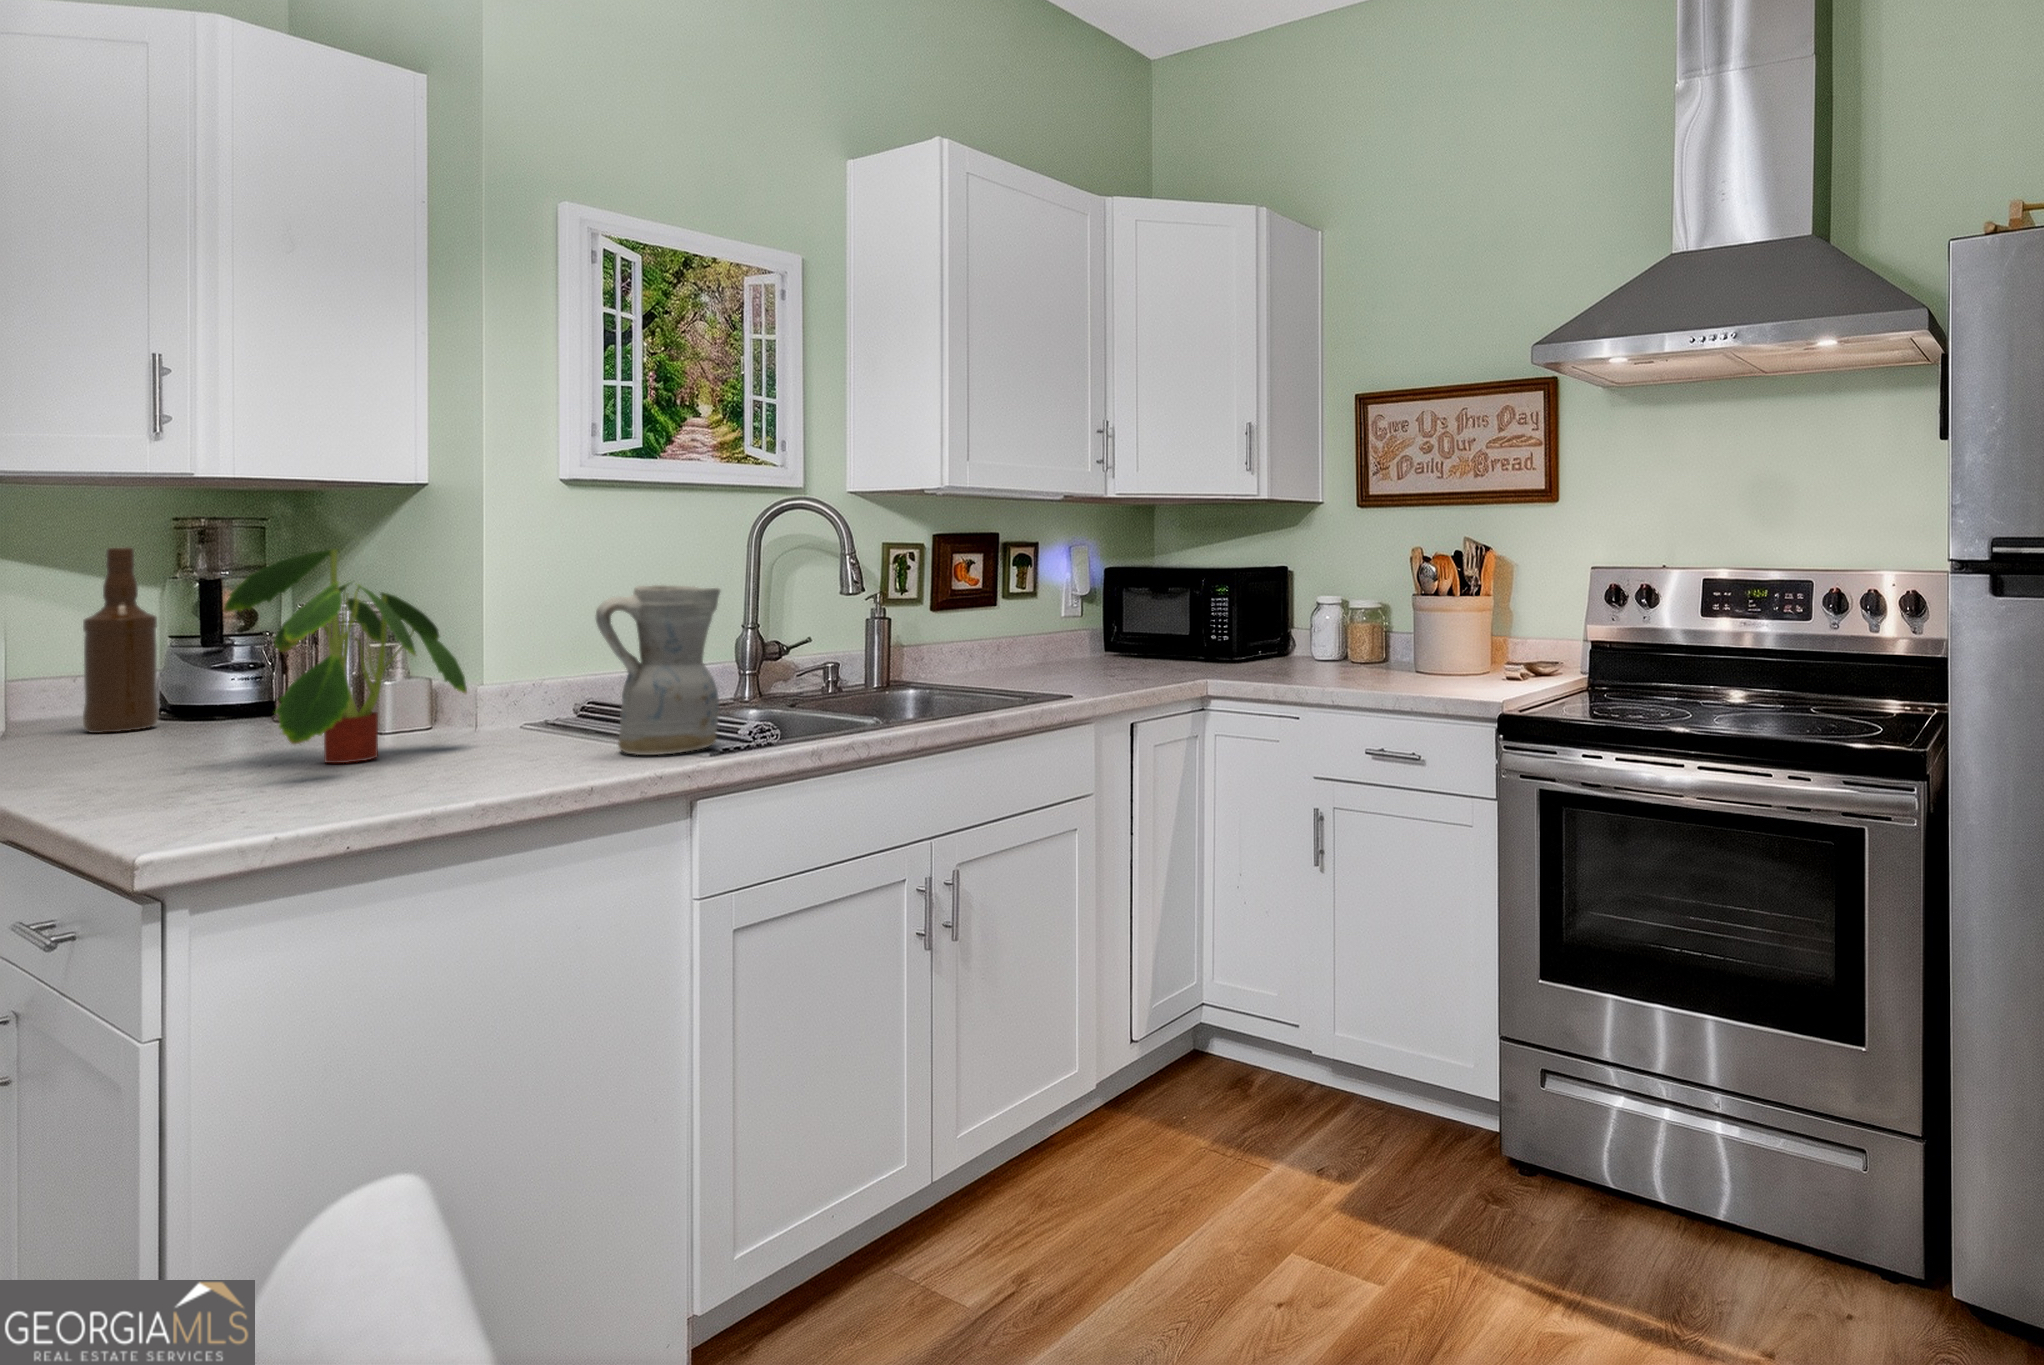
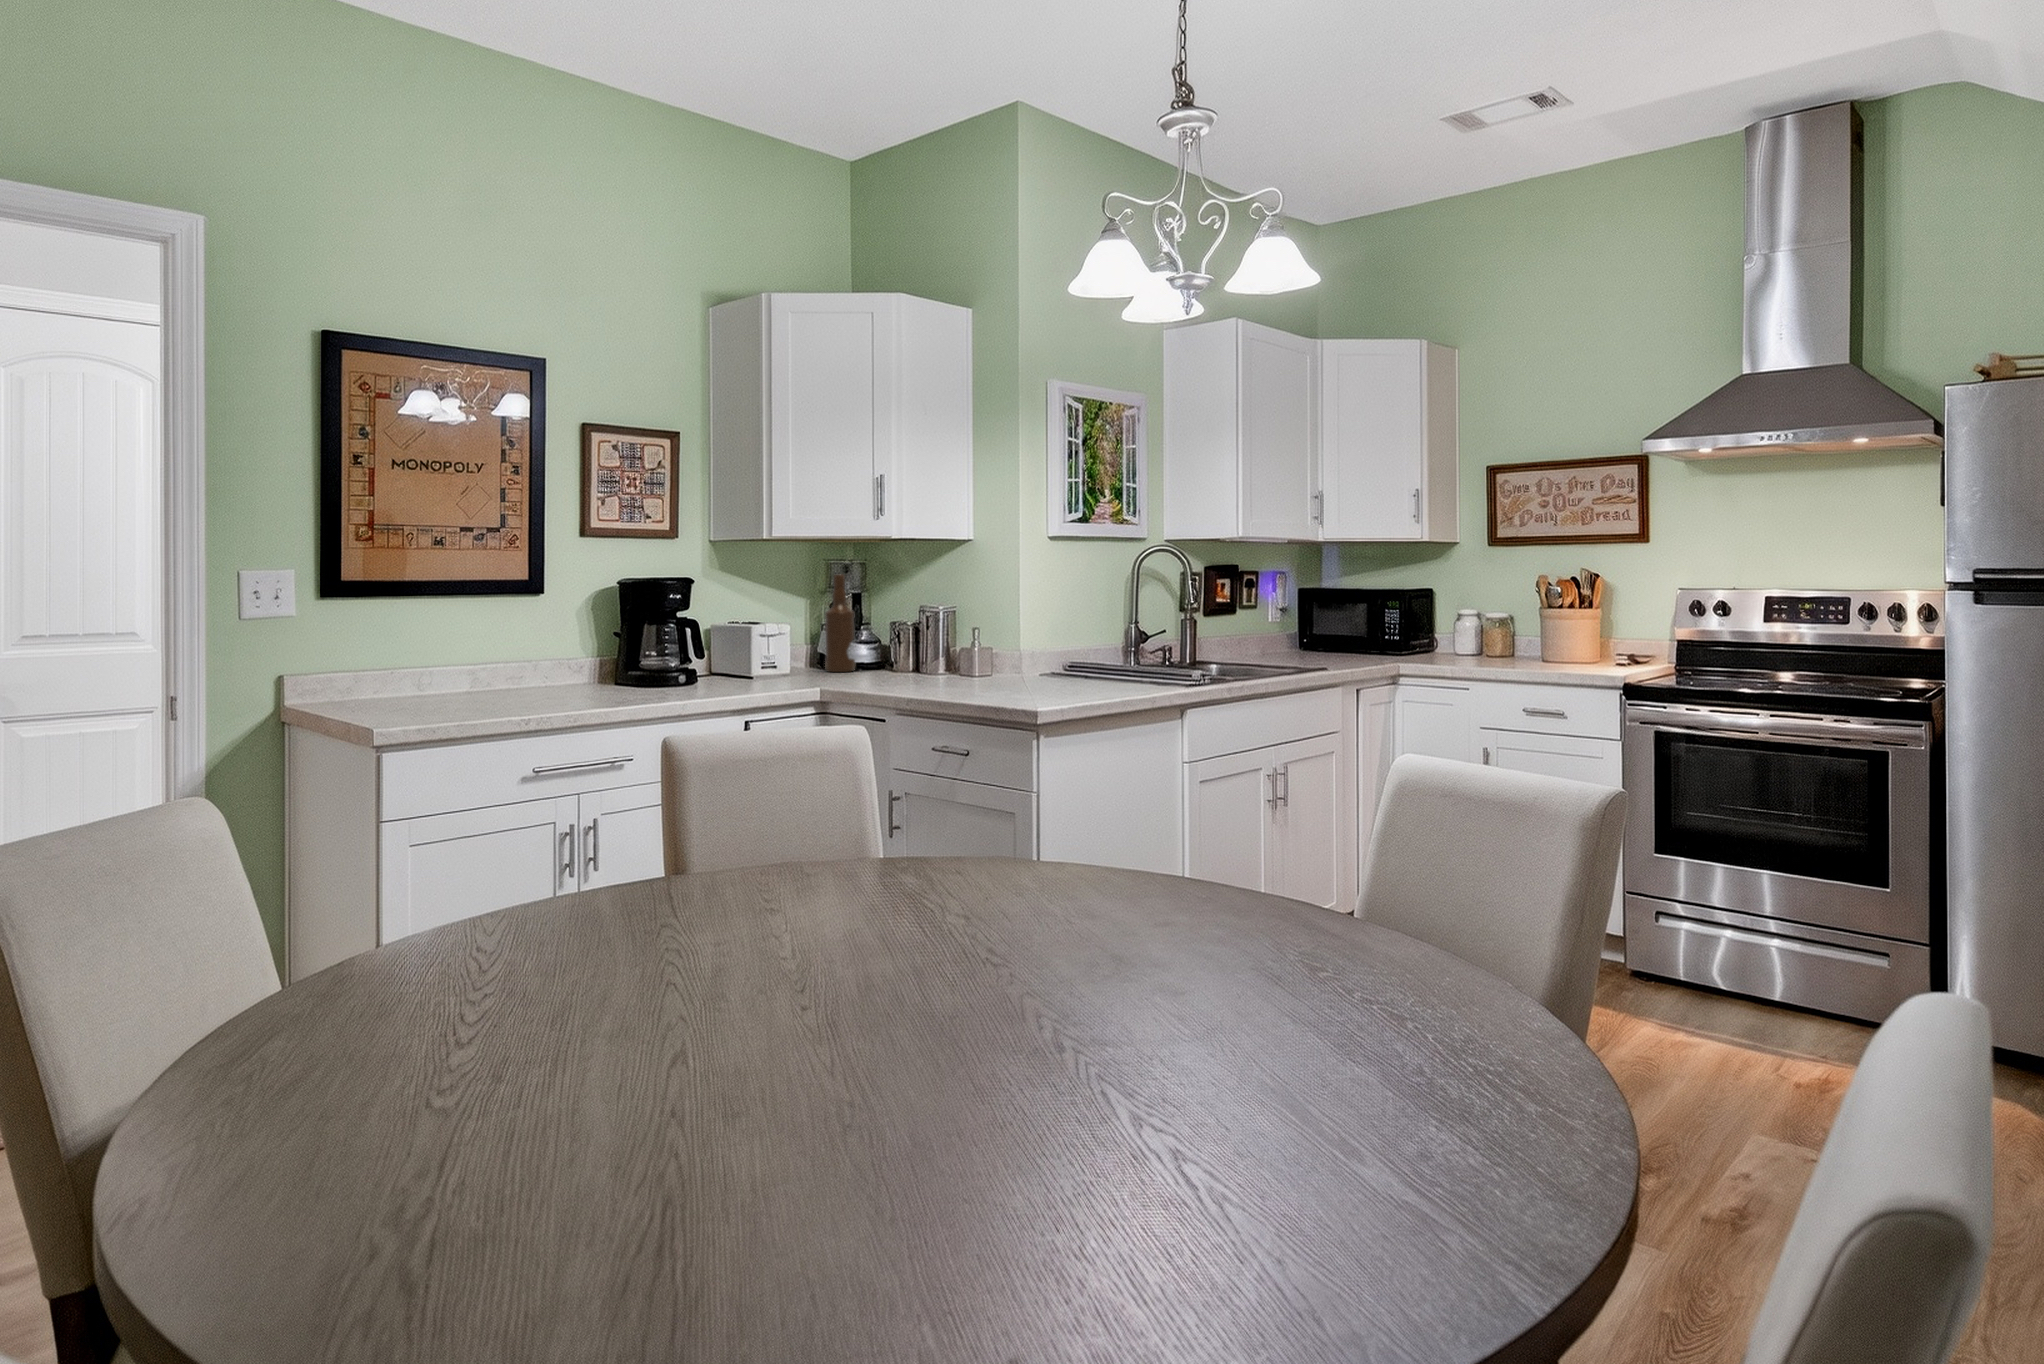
plant: present [224,549,467,763] -> none [946,574,1044,685]
ceramic pitcher: present [596,585,720,755] -> none [1122,595,1178,686]

